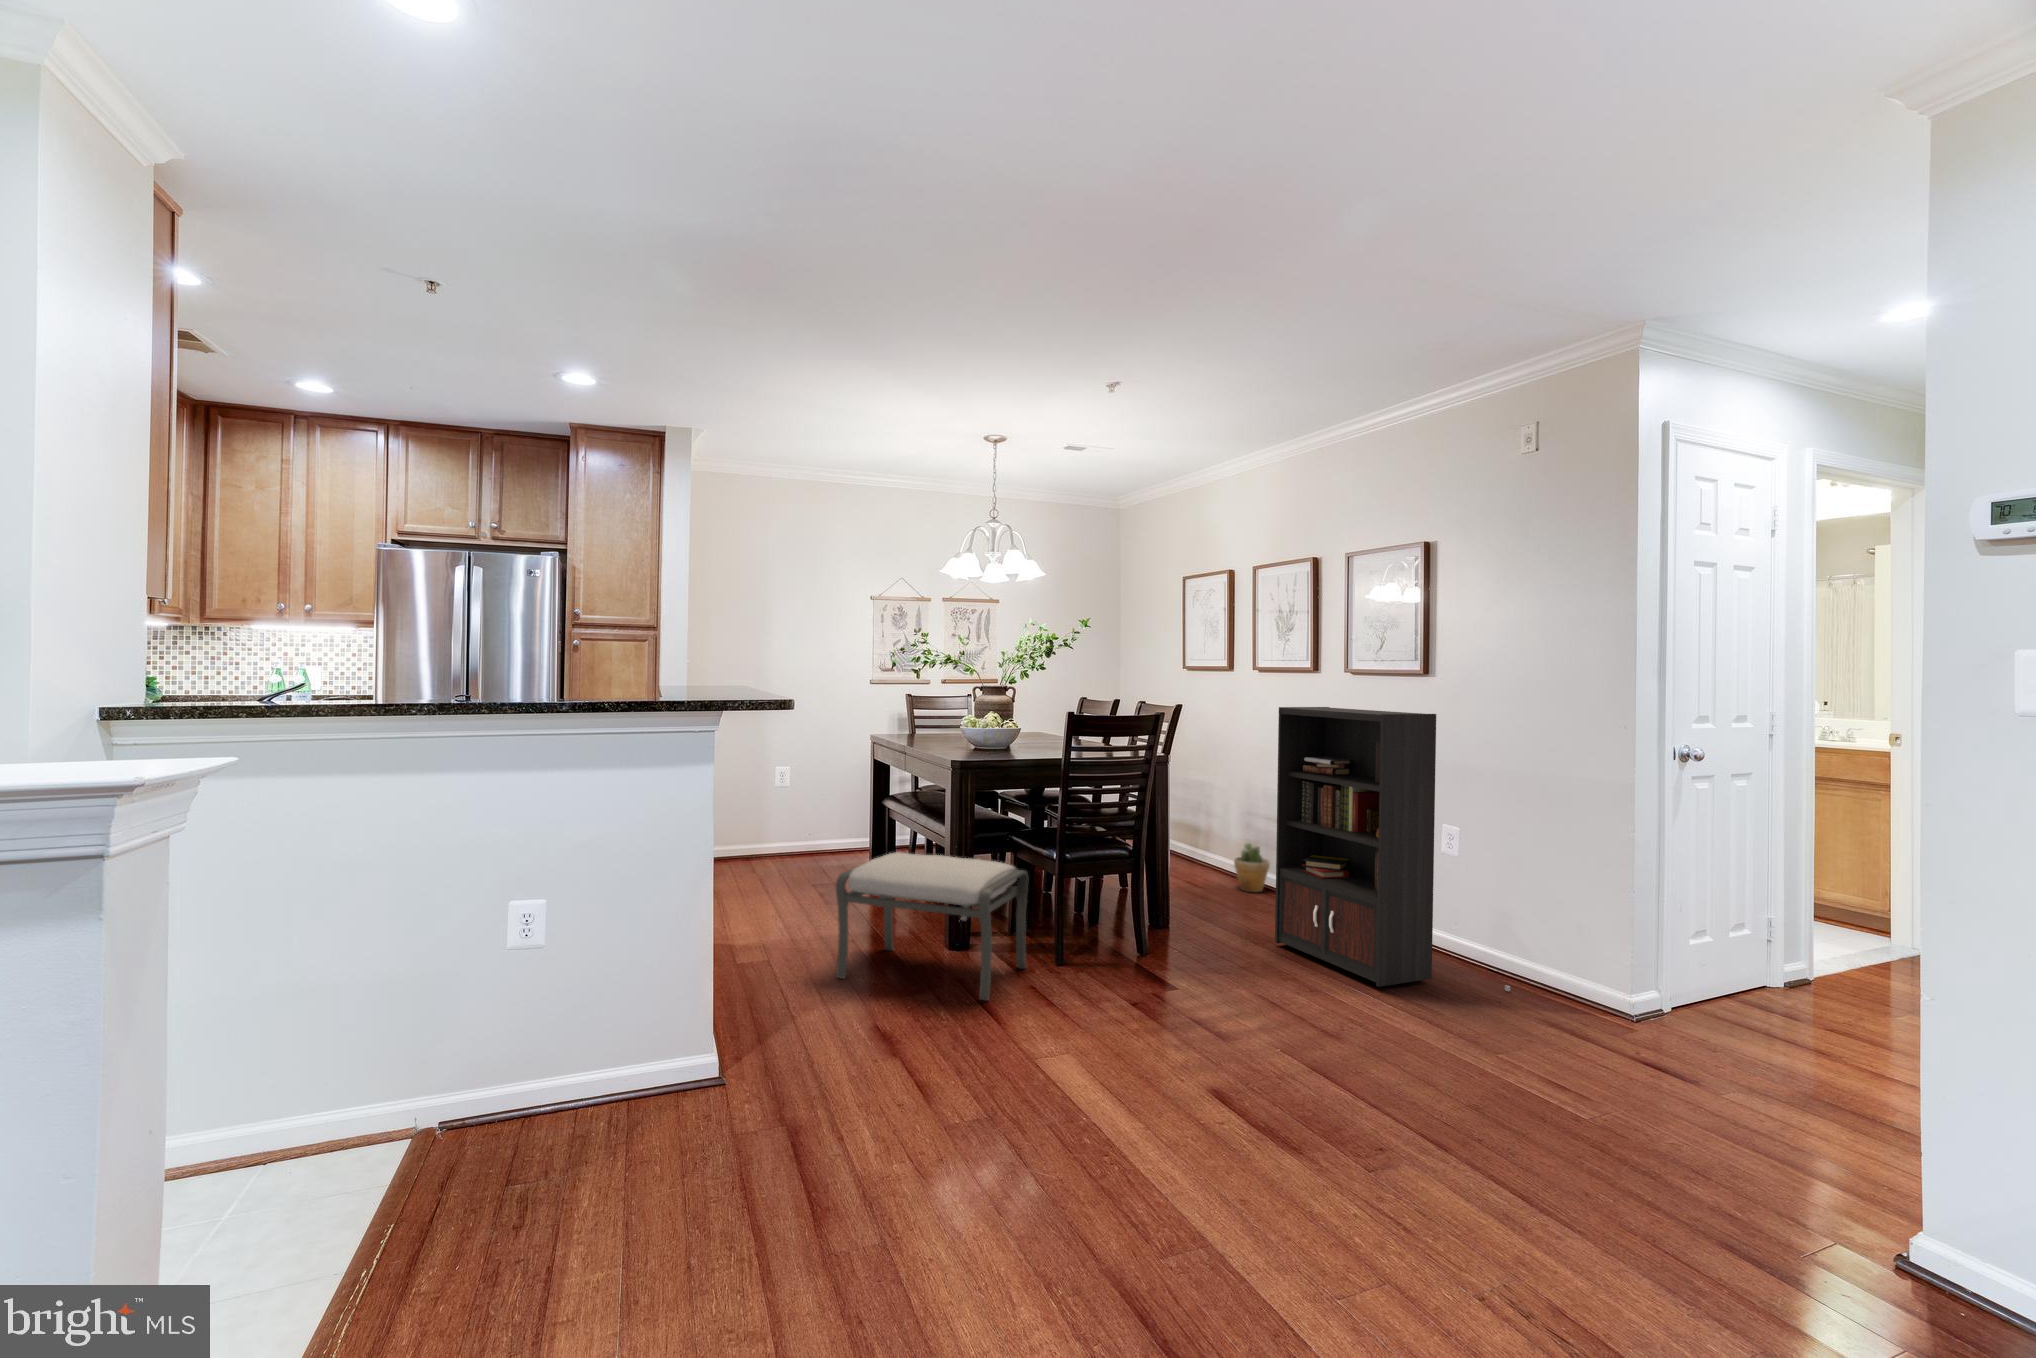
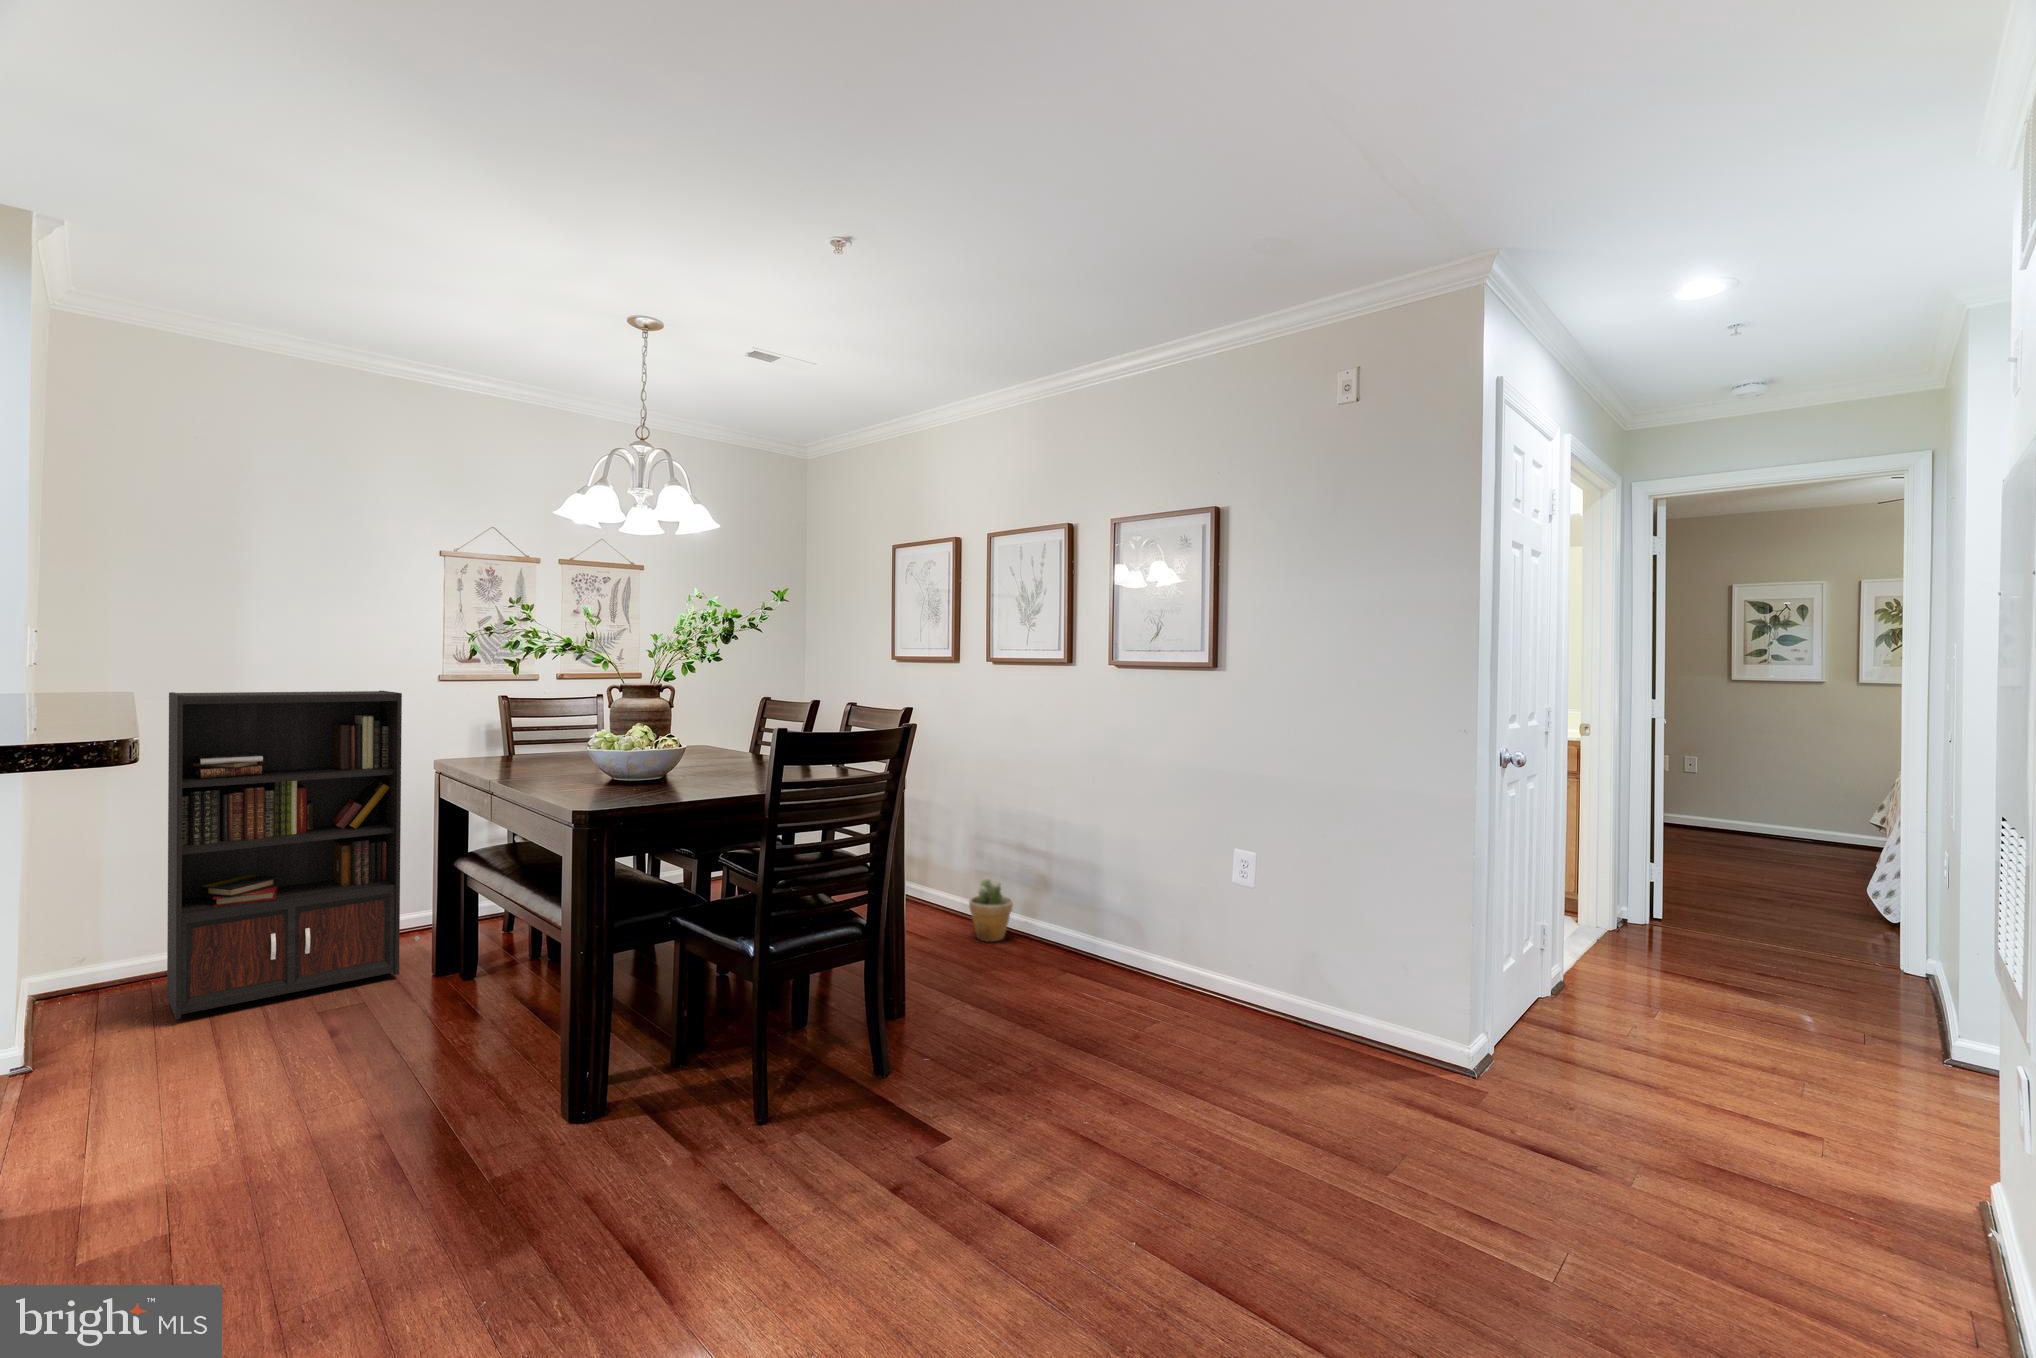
bookcase: present [1275,707,1510,991] -> present [167,691,419,1019]
ottoman: present [836,852,1028,1001] -> none [327,975,708,1243]

